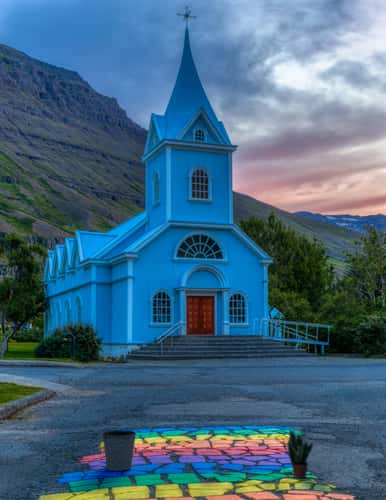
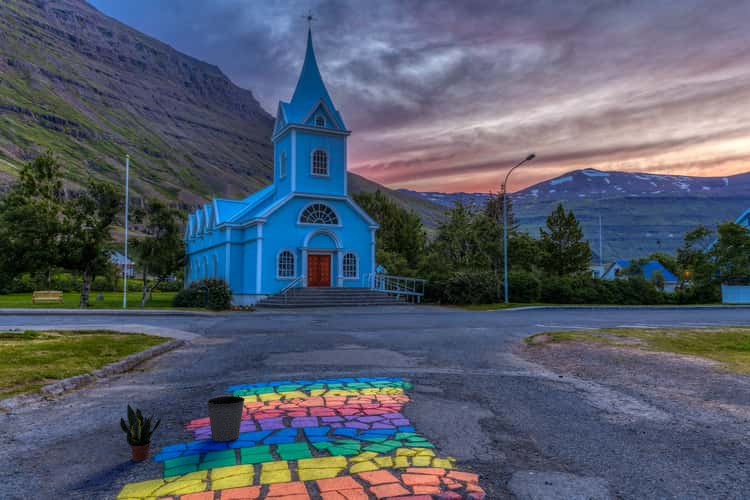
potted plant: present [283,430,313,478] -> present [120,404,161,461]

